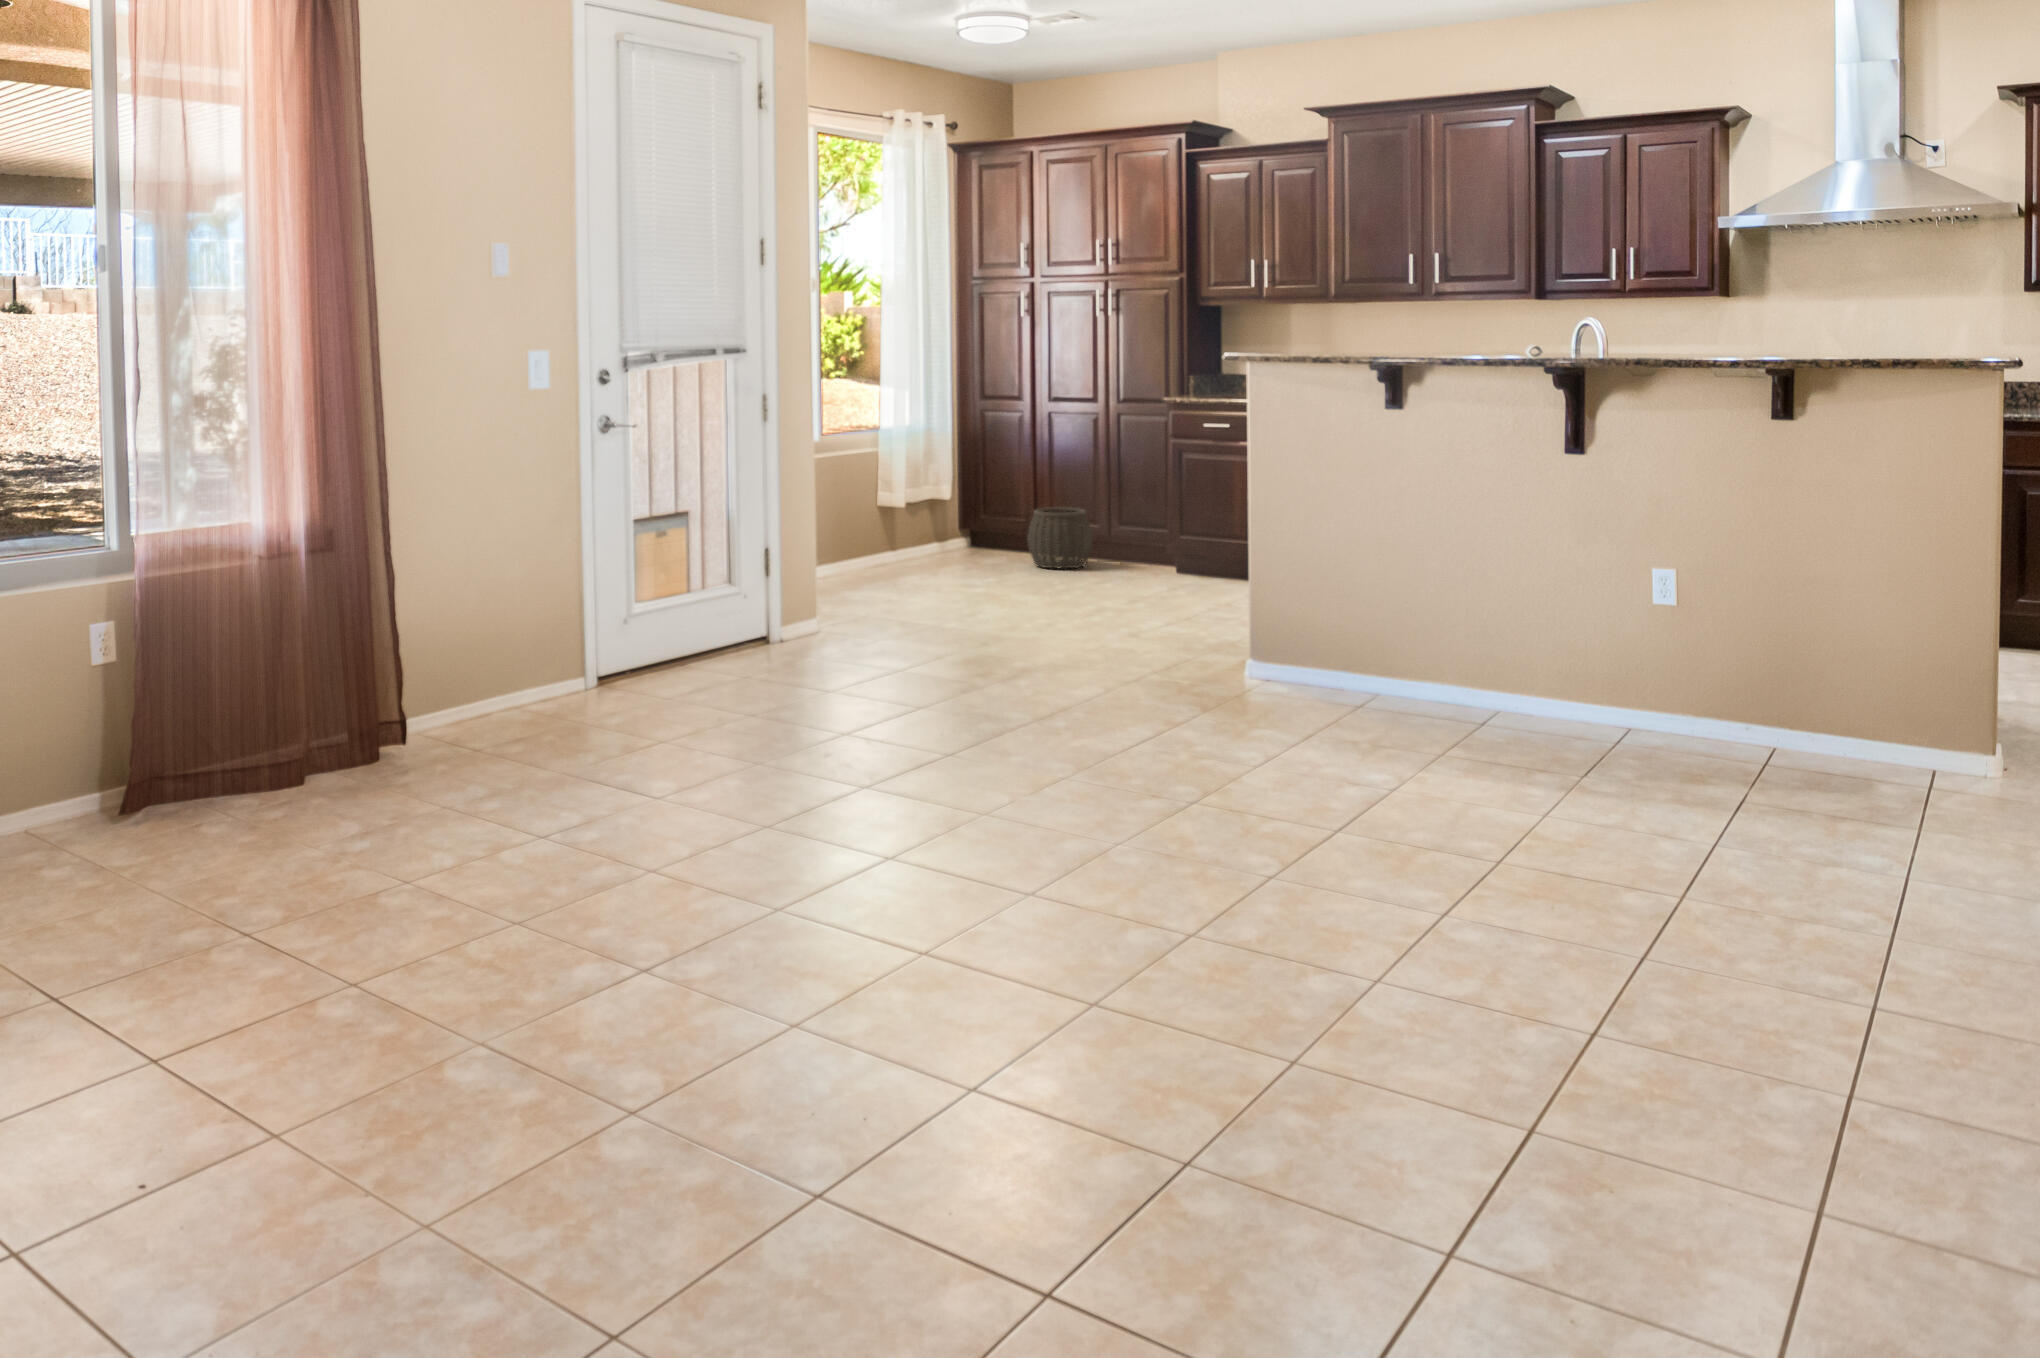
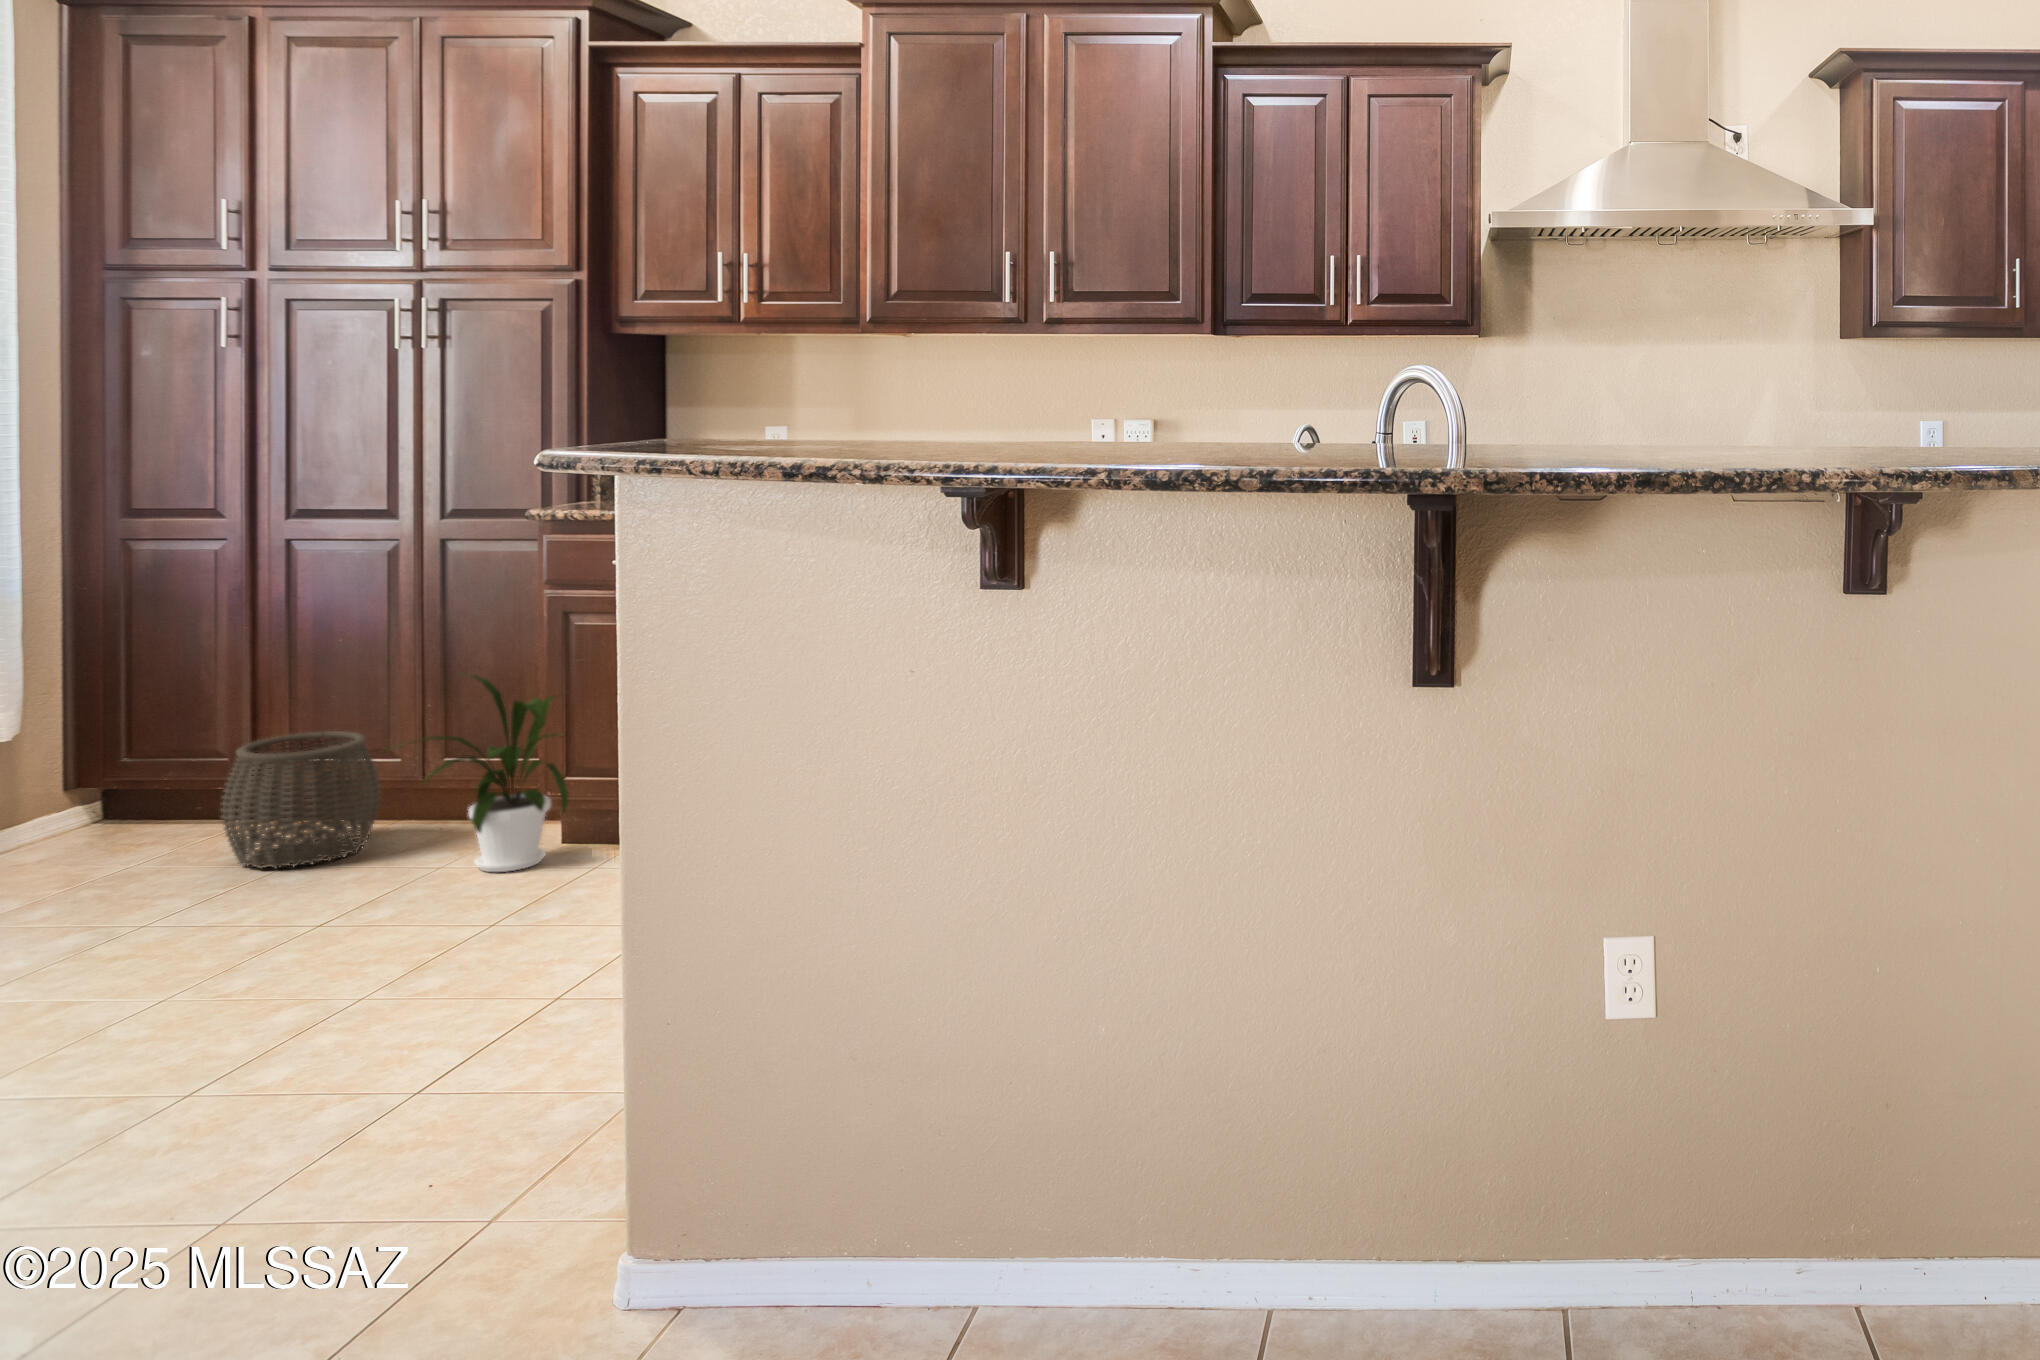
house plant: none [1098,479,1180,580] -> present [393,674,568,872]

